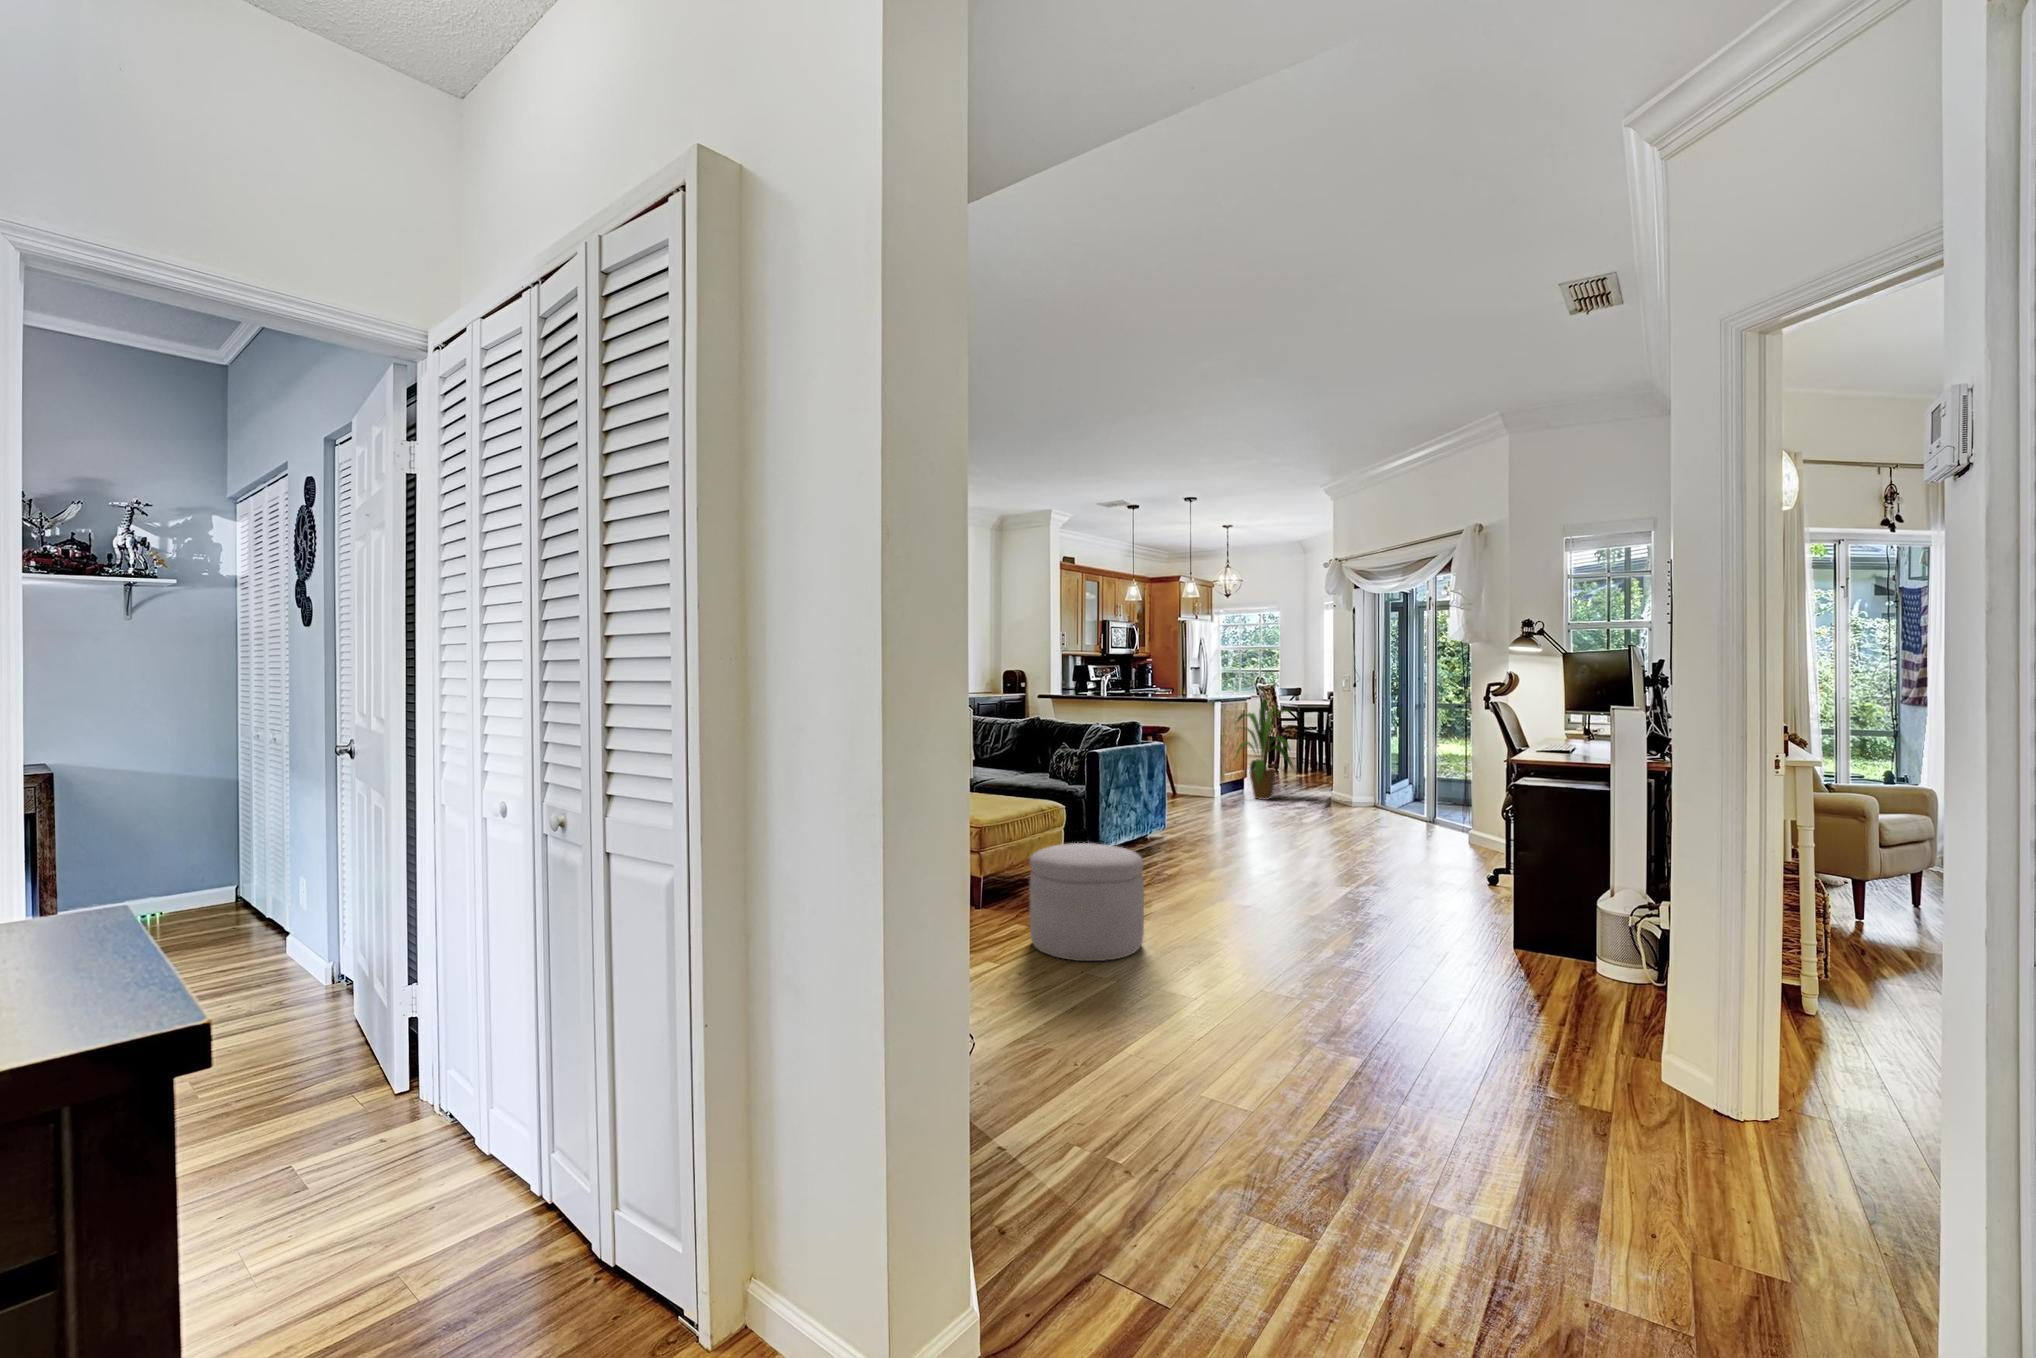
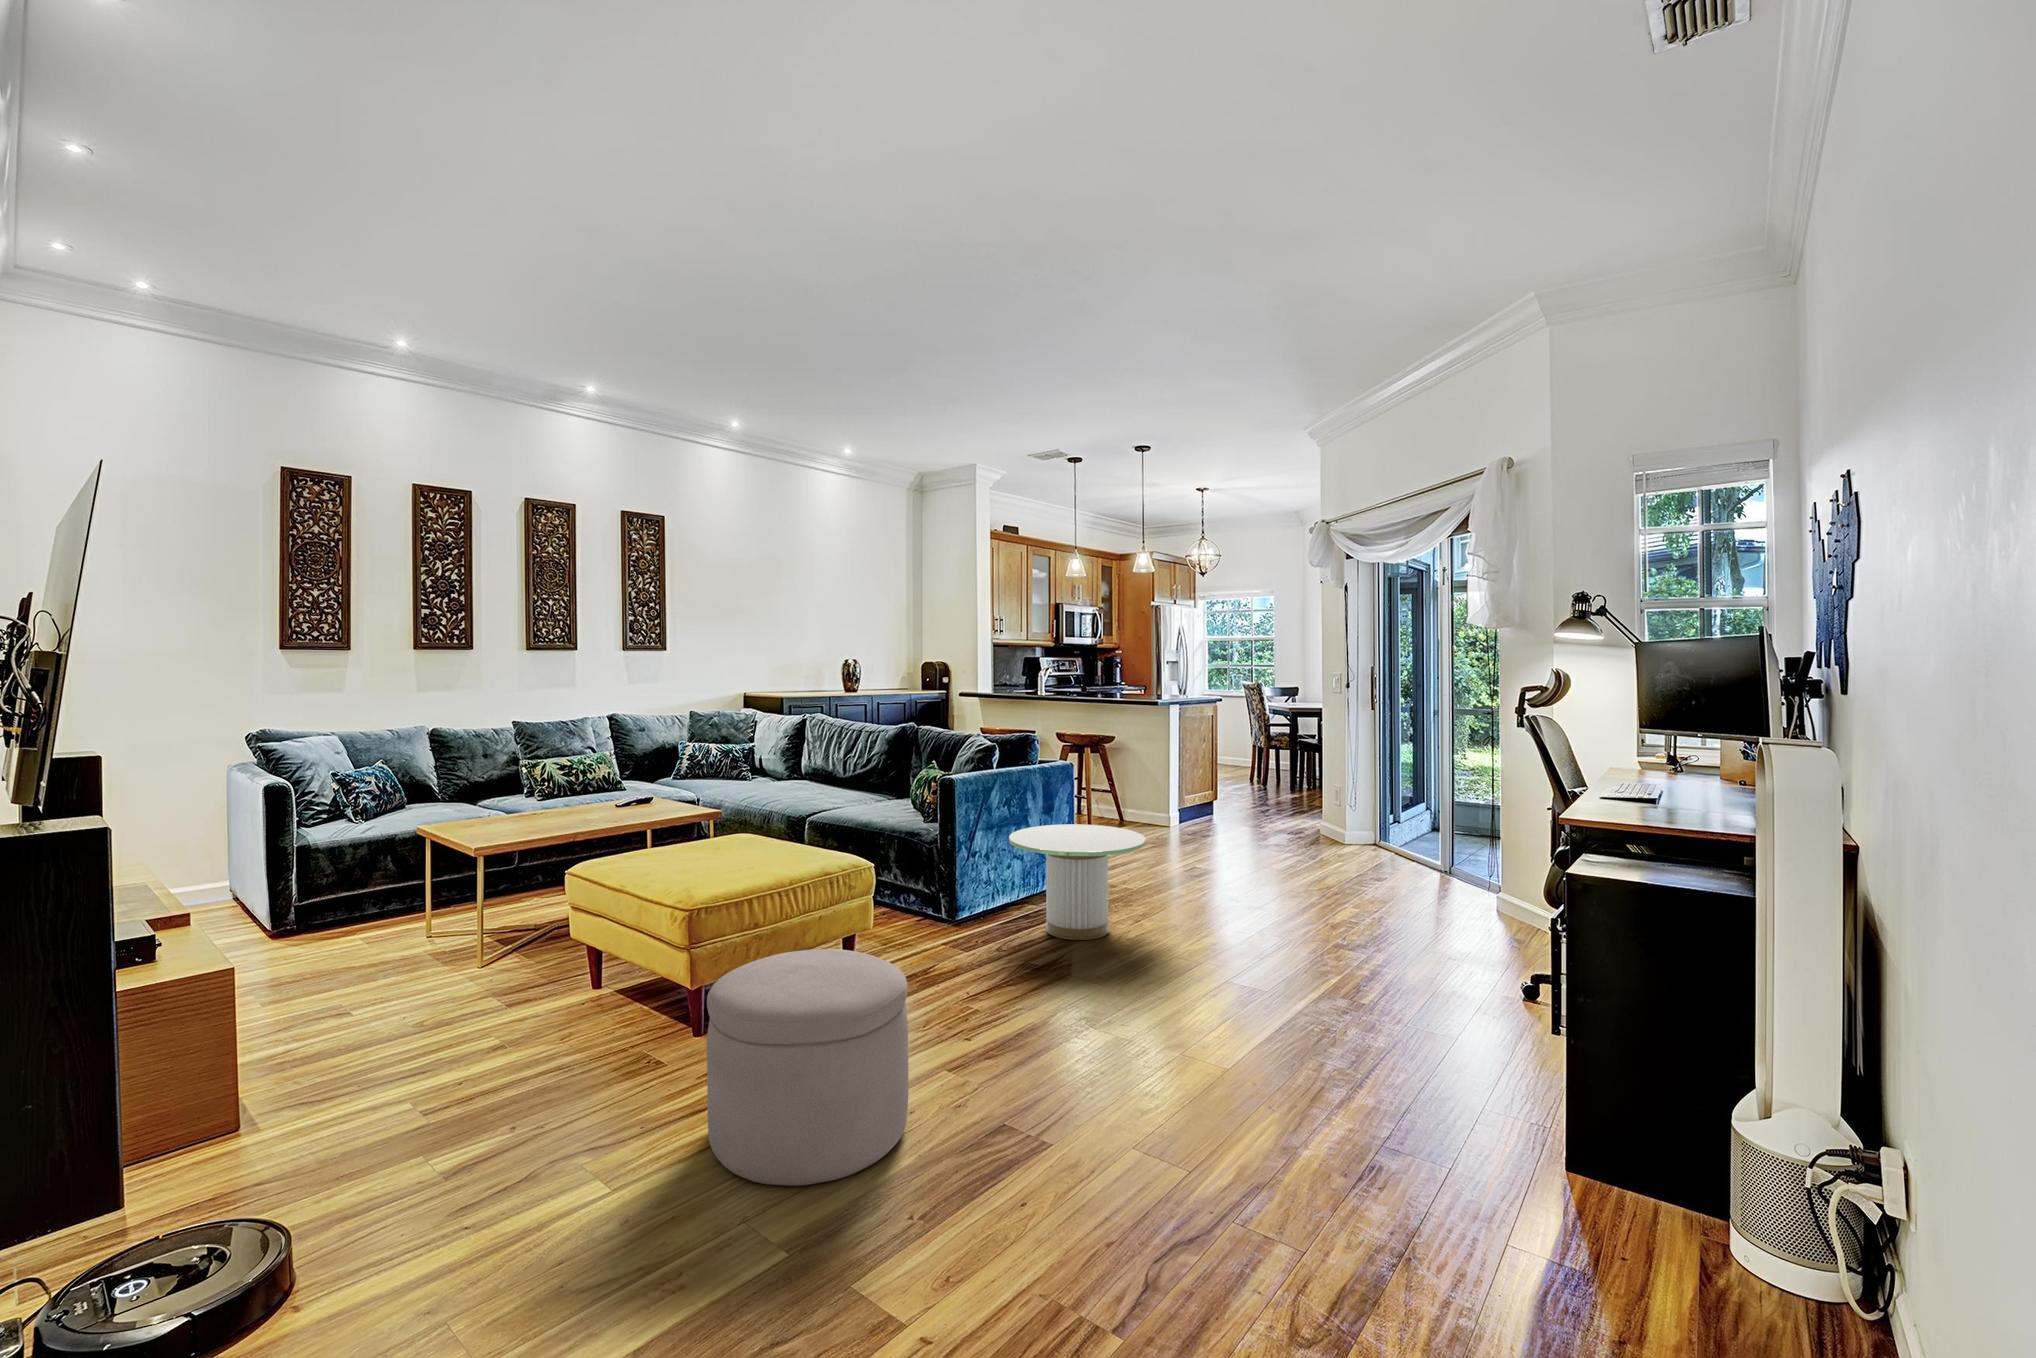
house plant: present [1236,700,1299,800] -> none [1193,702,1278,830]
side table: none [1133,786,1231,863] -> present [1009,824,1146,940]

